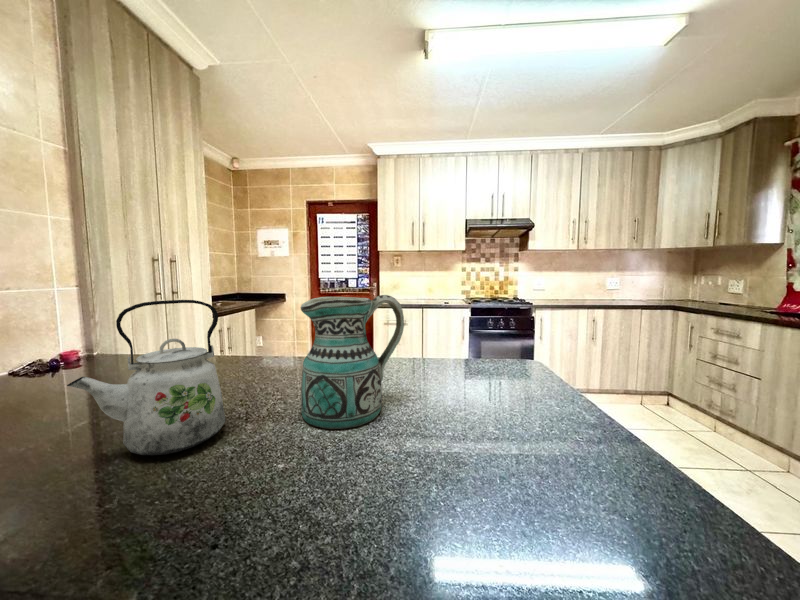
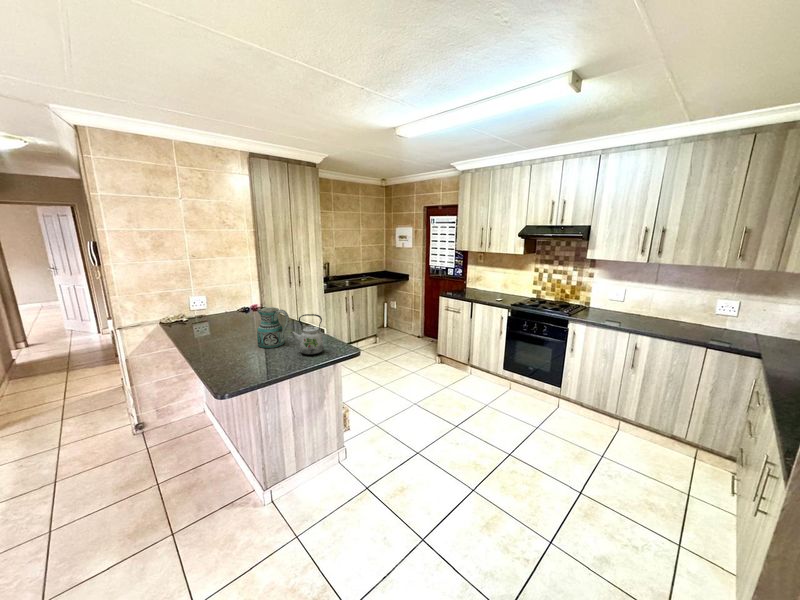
kettle: present [67,300,225,455] -> present [291,314,324,355]

